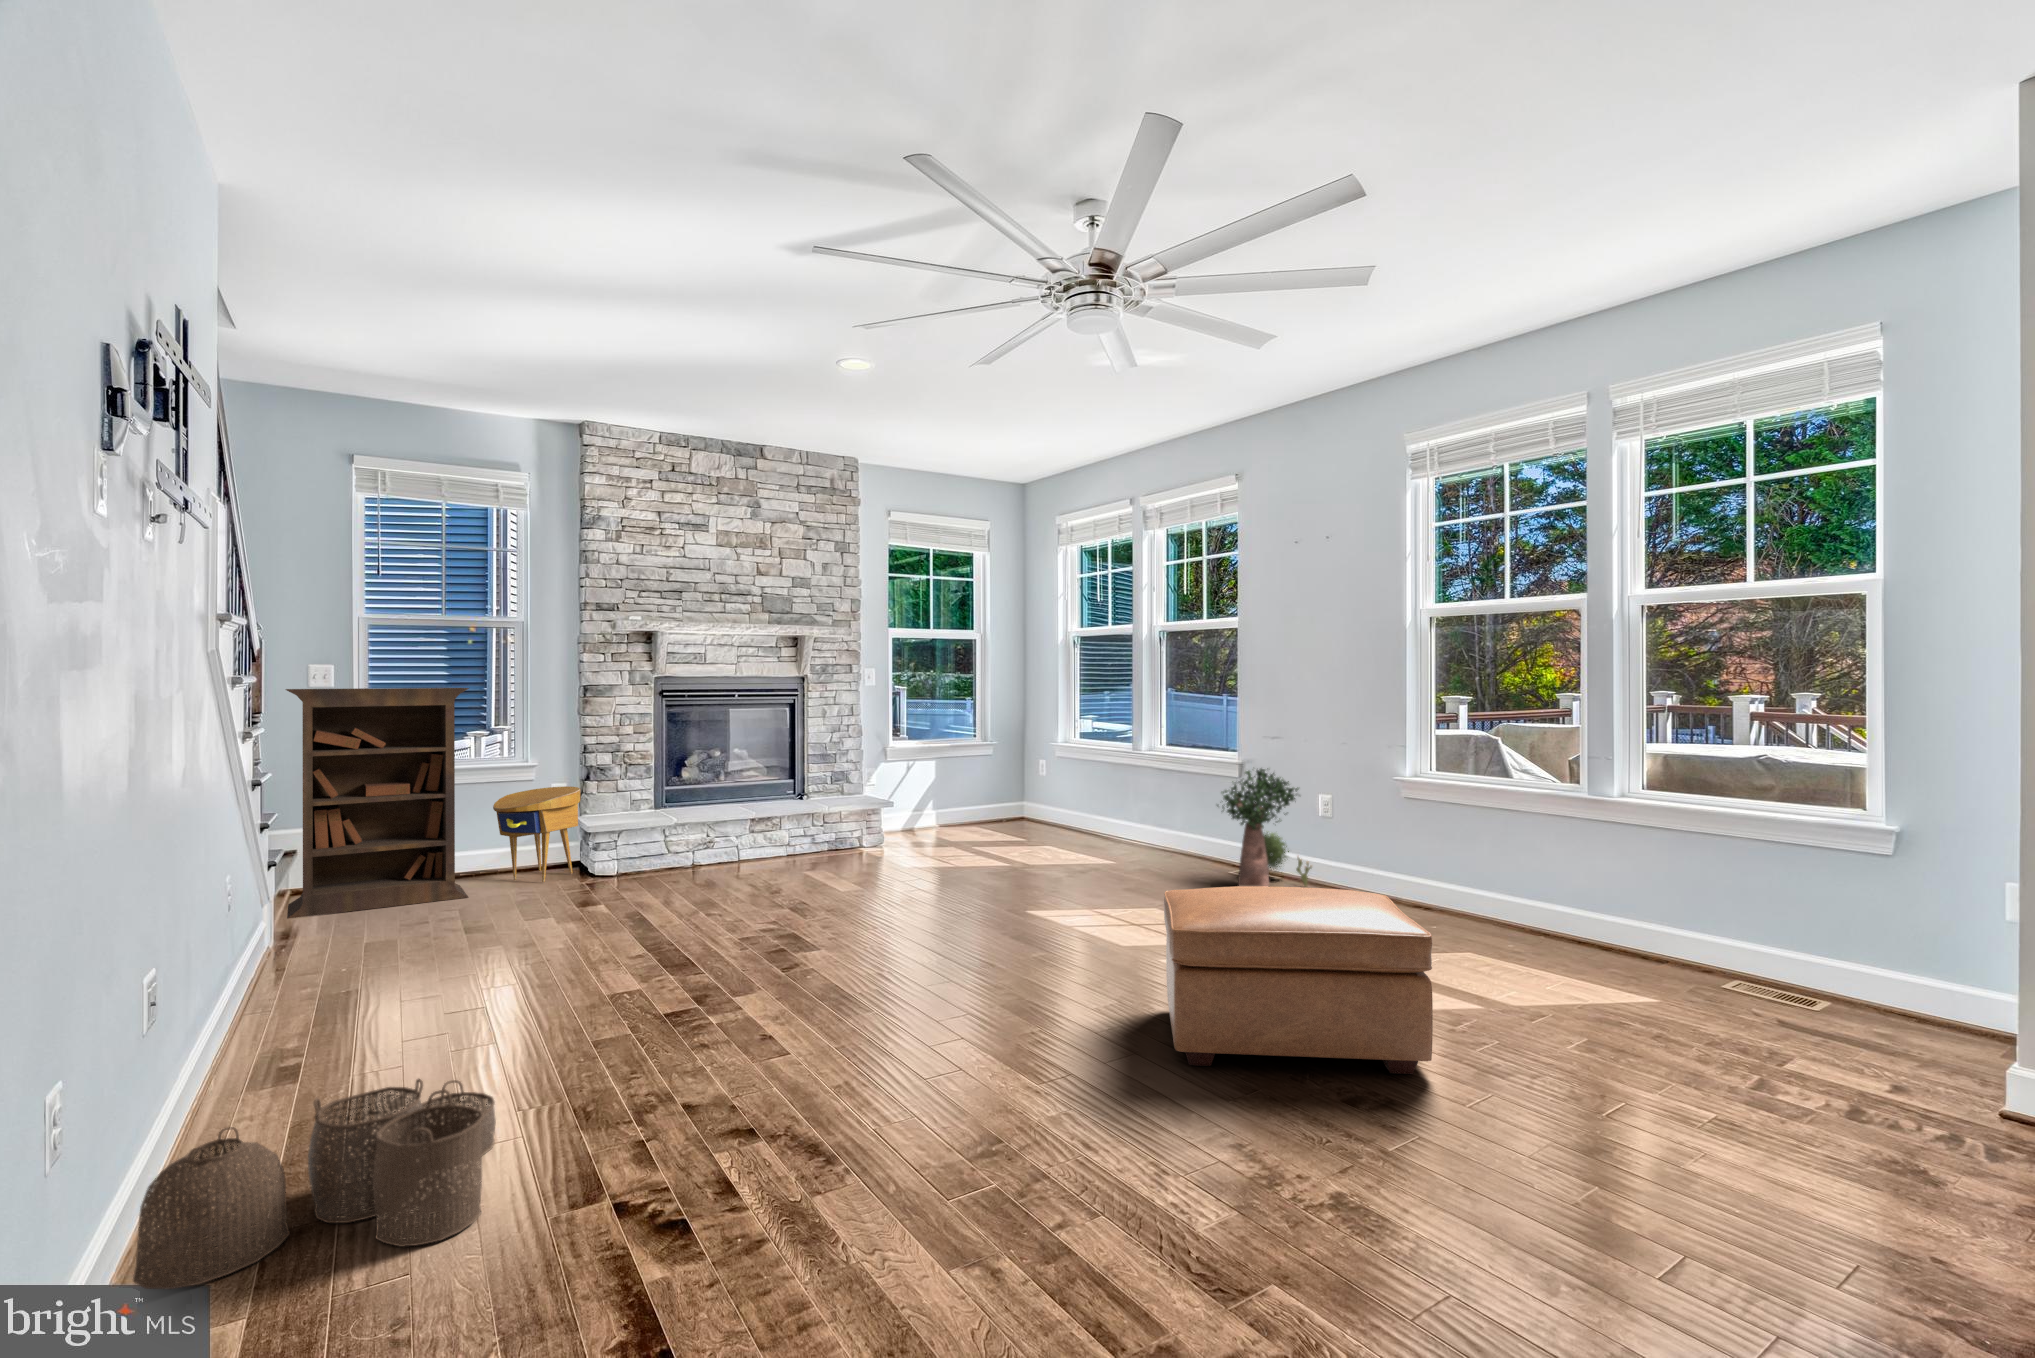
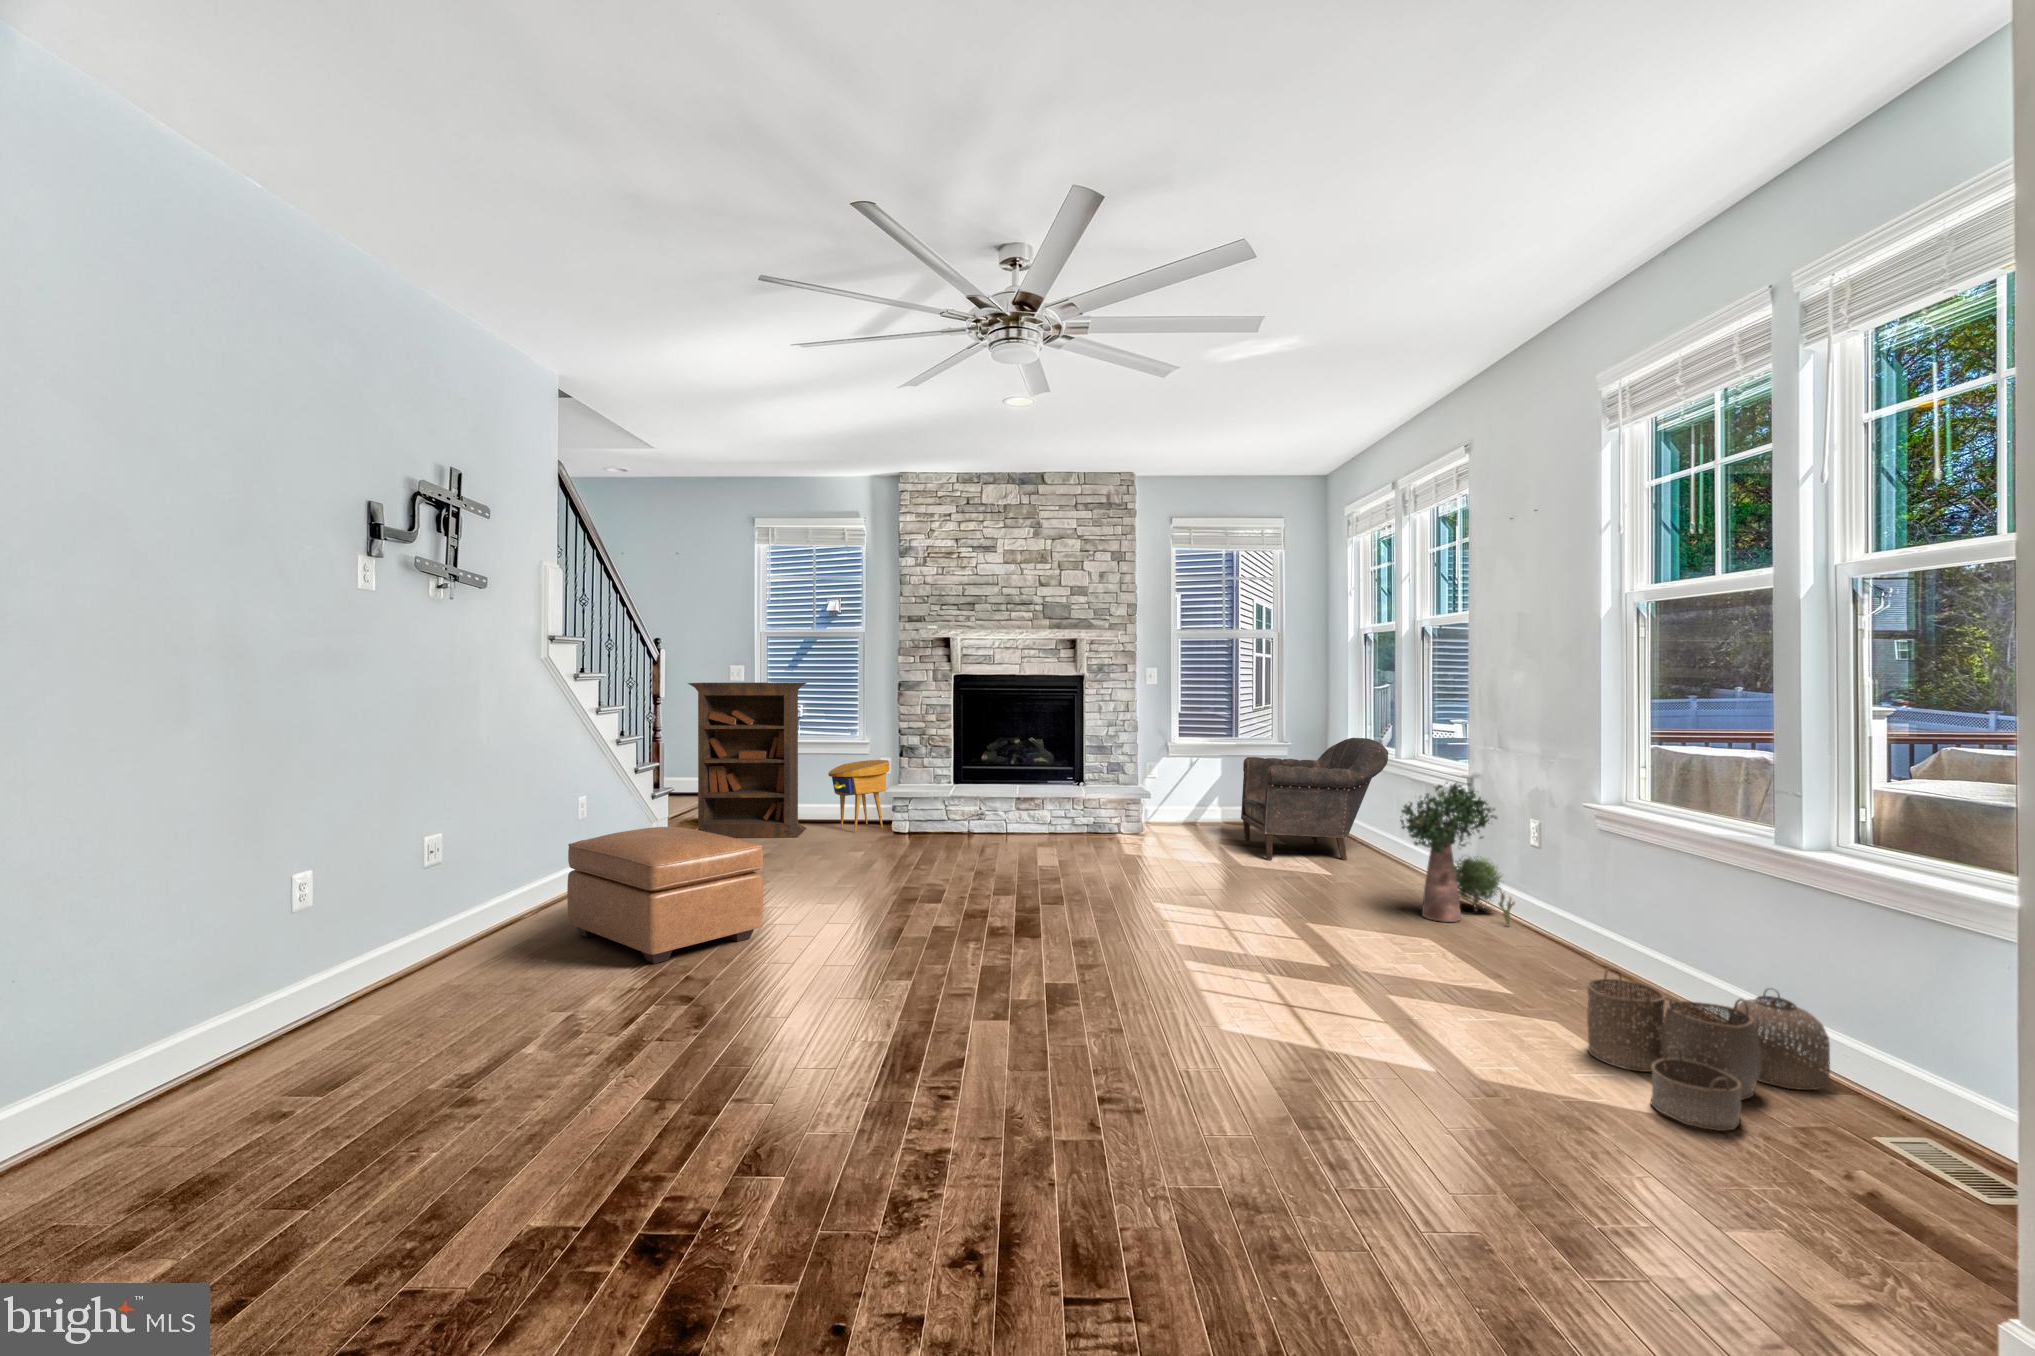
armchair: none [995,735,1136,858] -> present [1241,738,1388,860]
ottoman: present [1164,886,1433,1074] -> present [567,827,763,964]
woven basket: present [133,1079,496,1289] -> present [1586,968,1830,1131]

